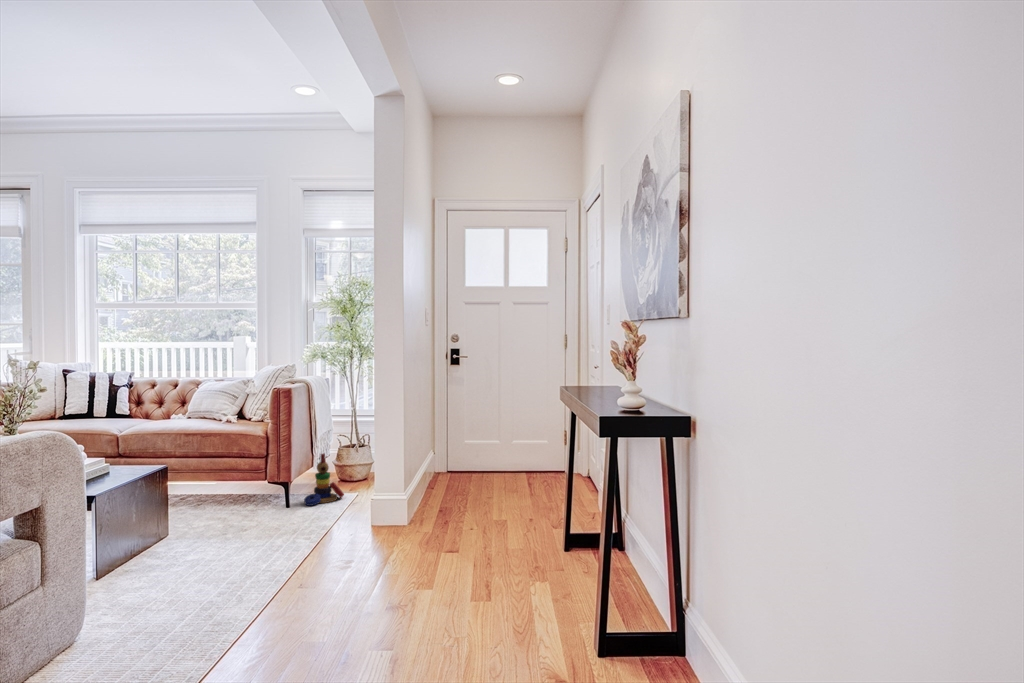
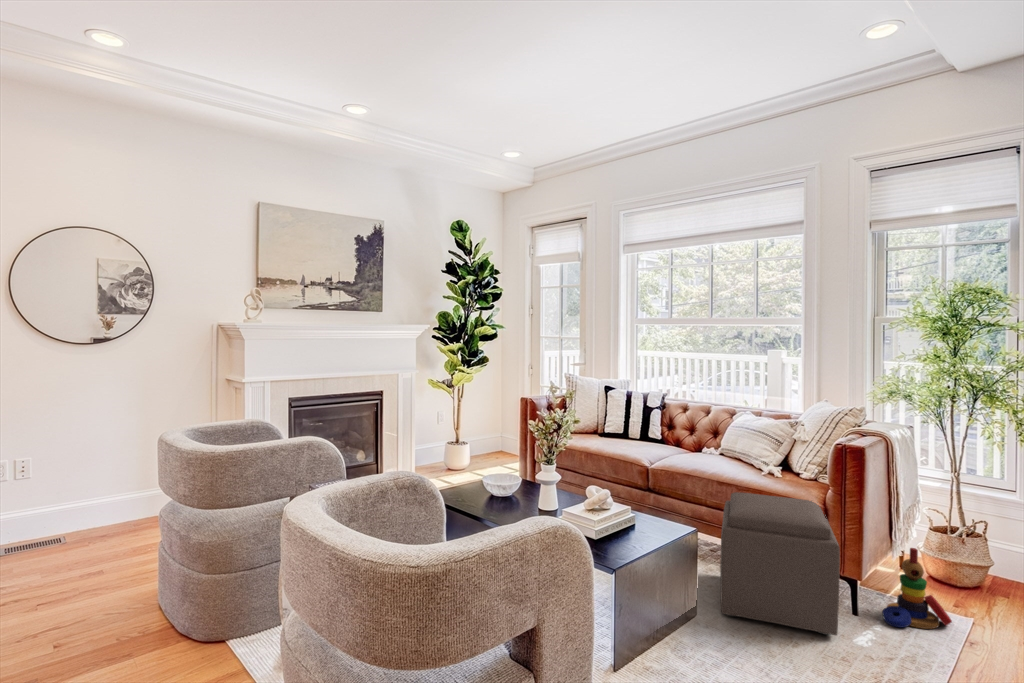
ottoman: none [187,434,273,527] -> present [720,492,840,635]

